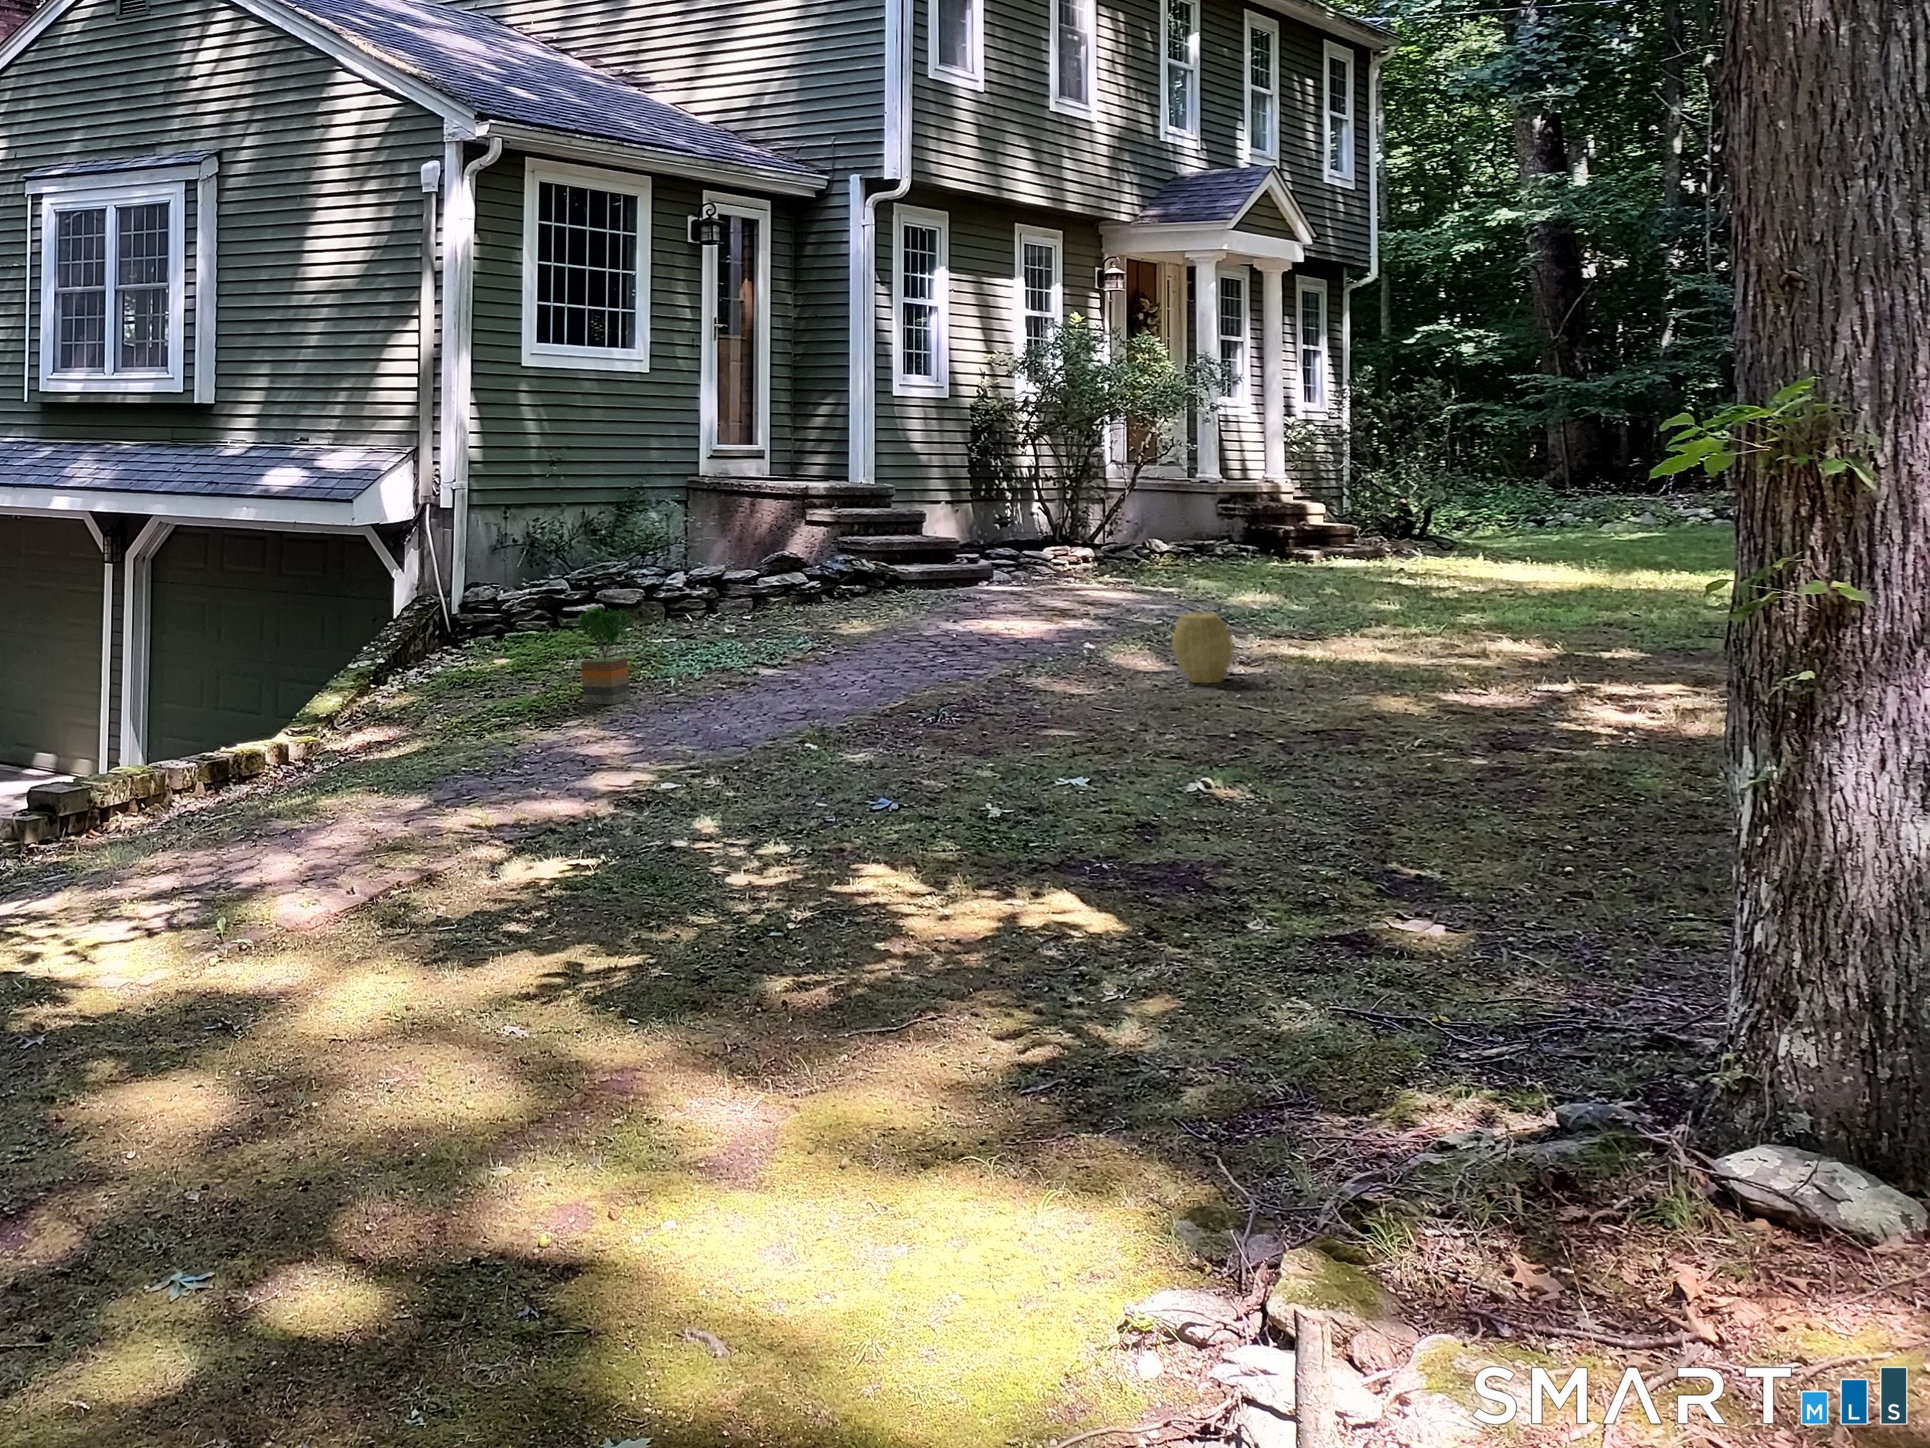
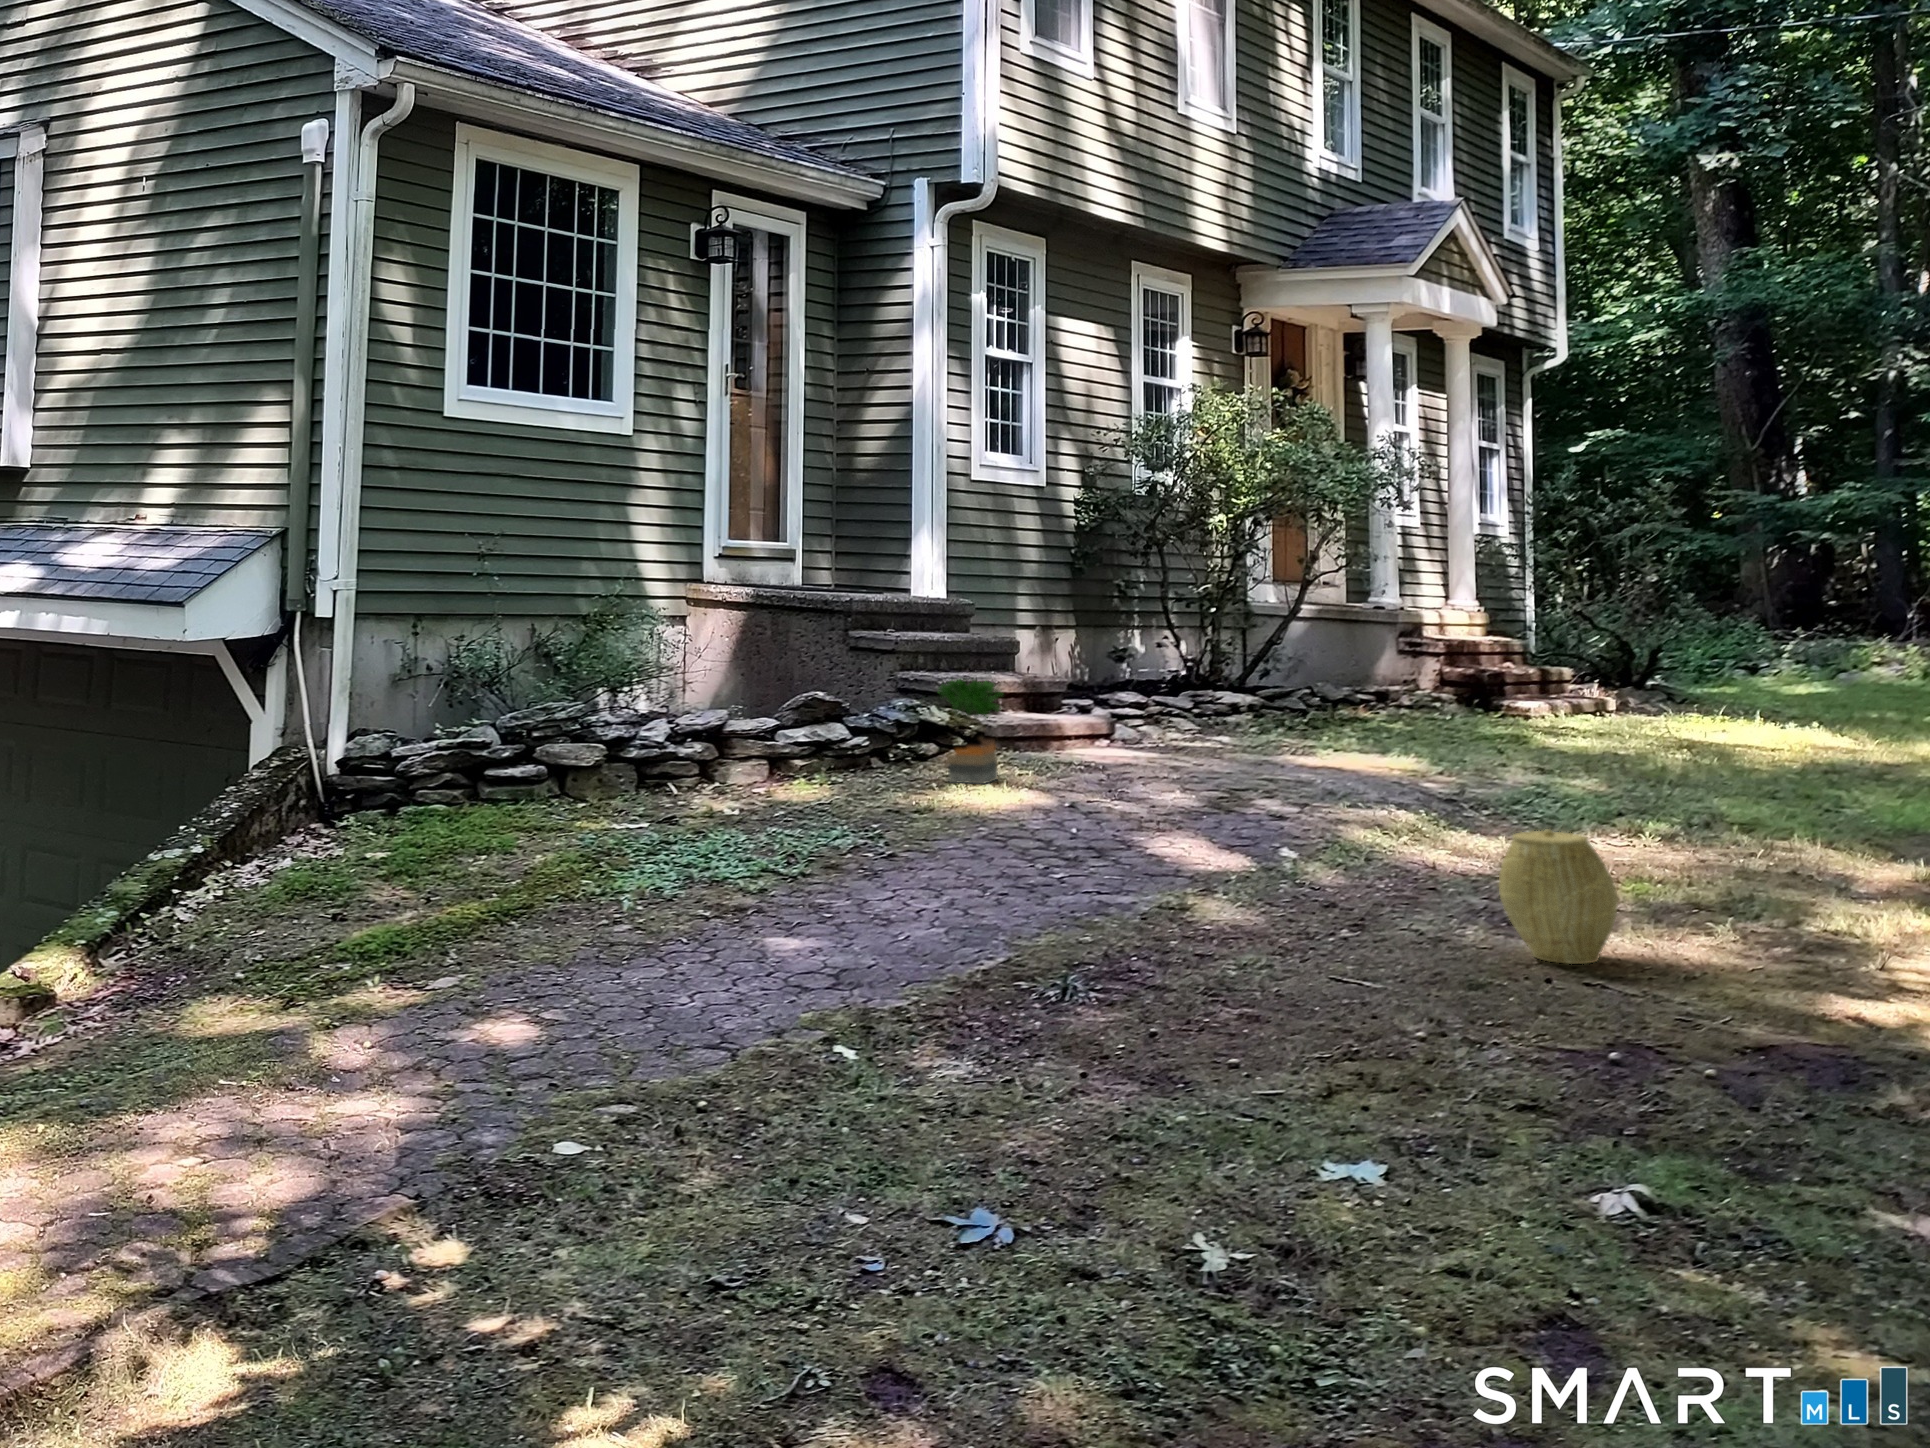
potted tree: present [578,608,634,705] -> present [940,679,1001,784]

